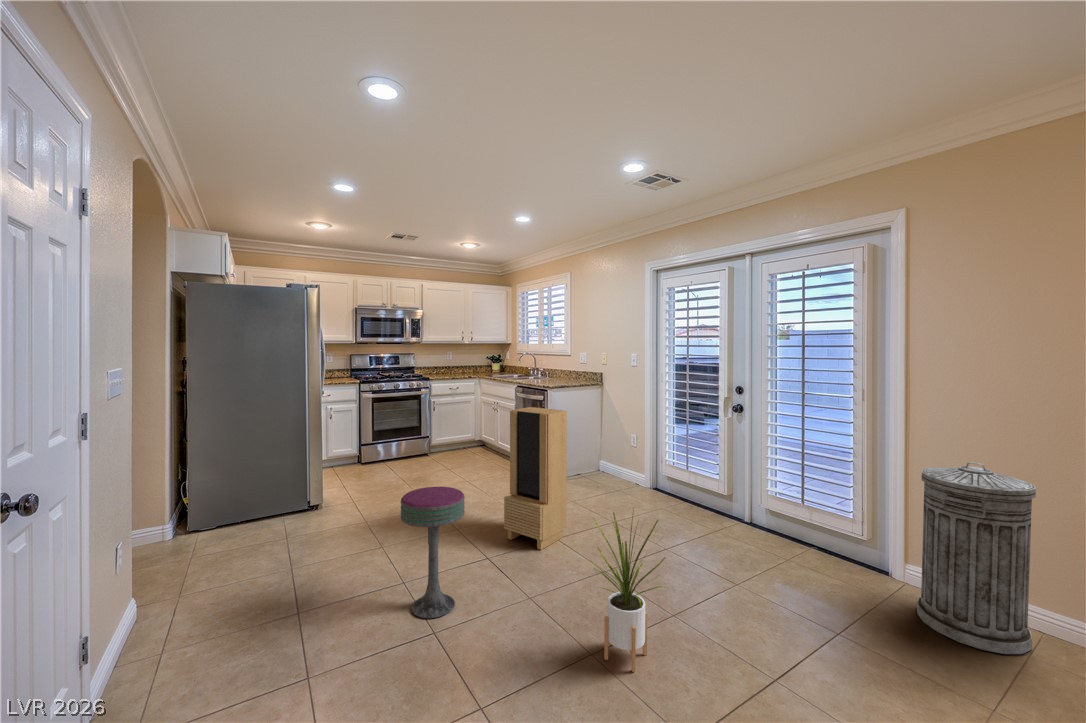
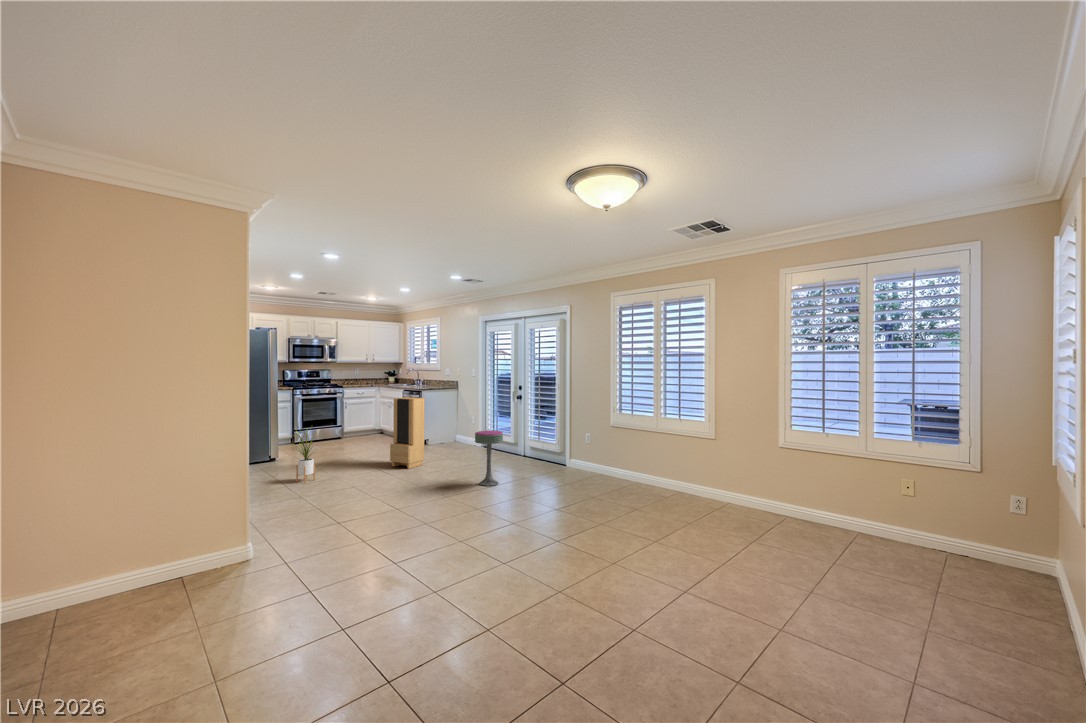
trash can: present [917,462,1036,654] -> none [565,411,598,481]
bar stool: present [401,487,465,618] -> present [475,430,503,486]
house plant: present [591,512,666,672] -> present [293,430,315,483]

